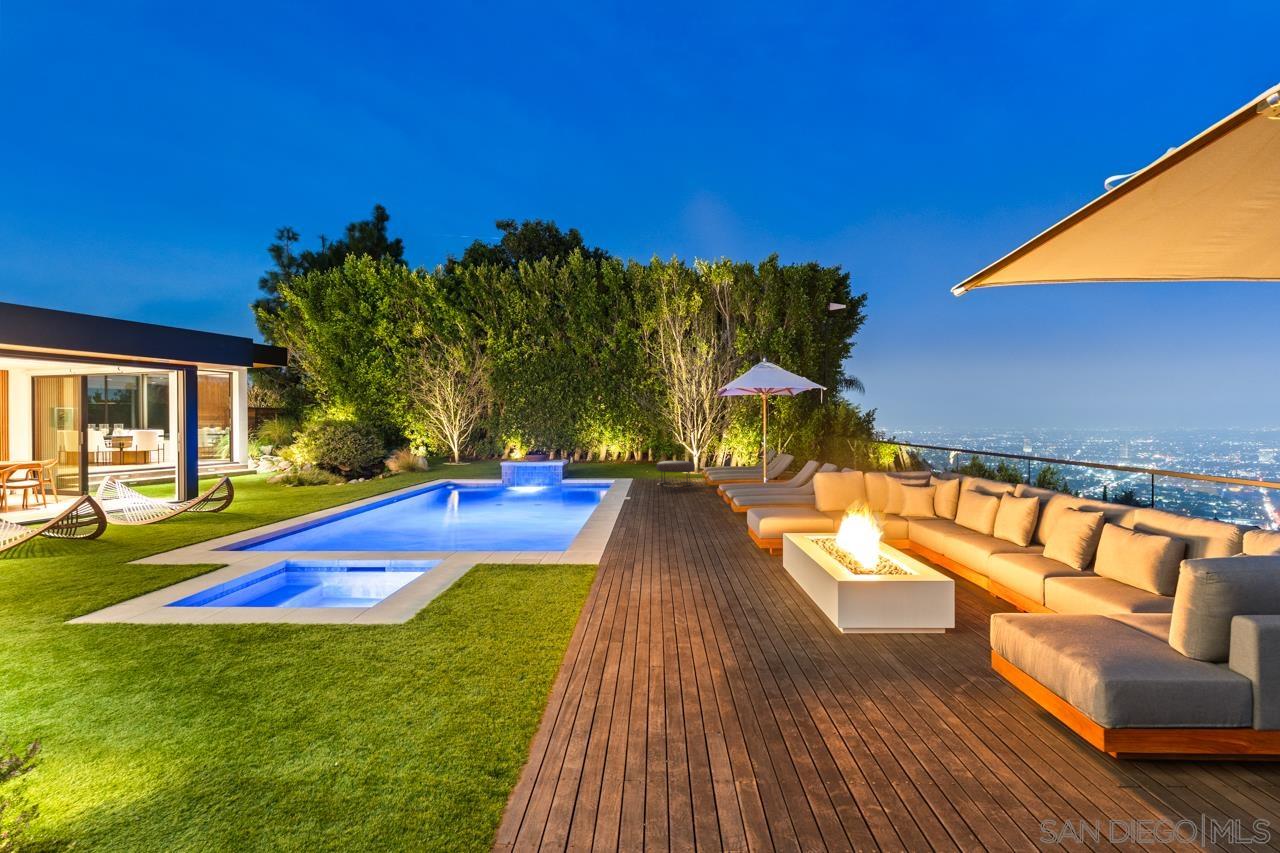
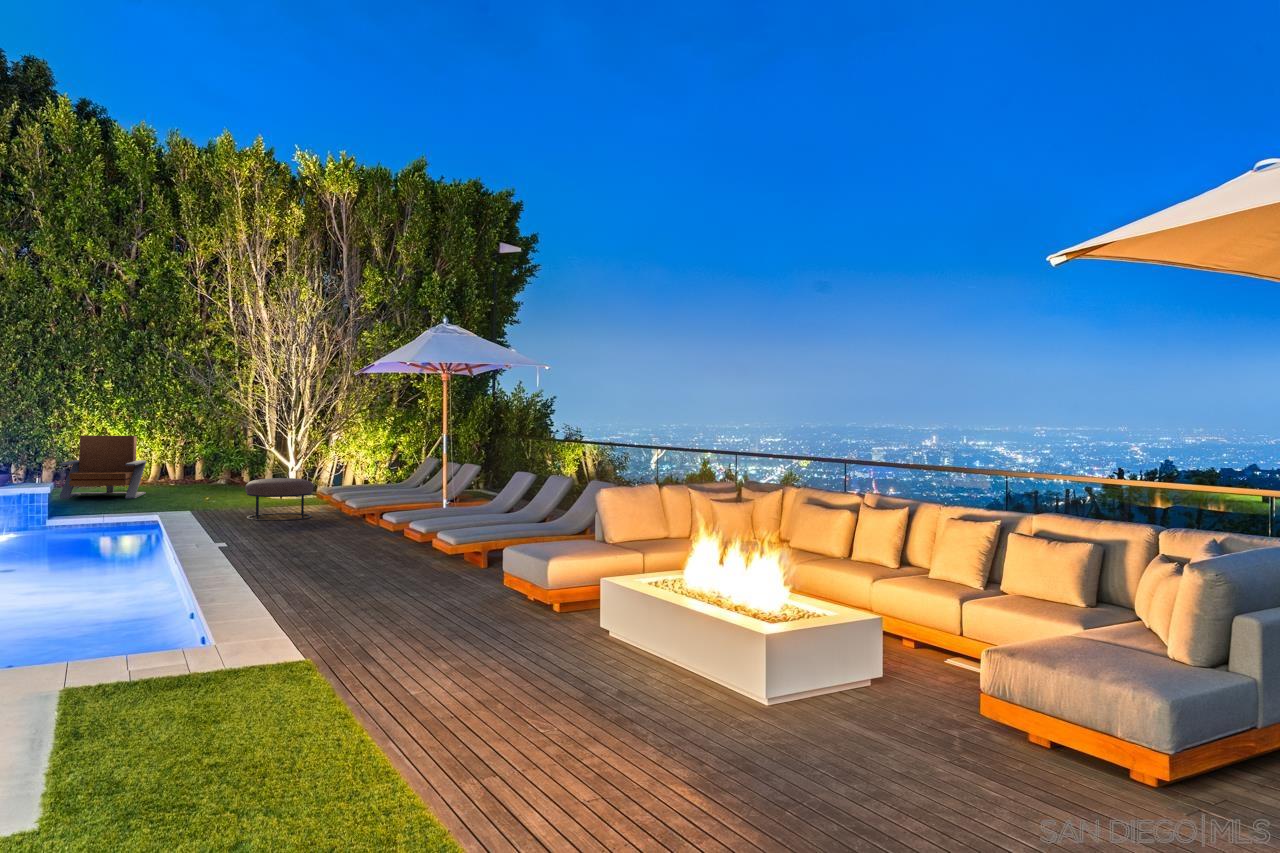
lounge chair: none [578,435,623,471] -> present [59,435,146,499]

